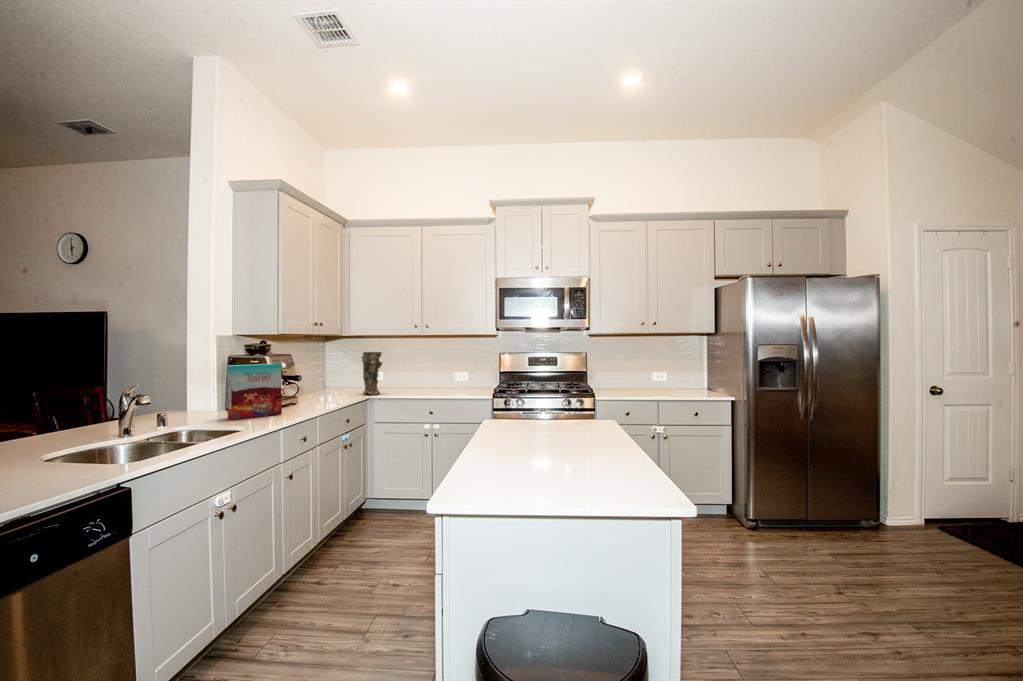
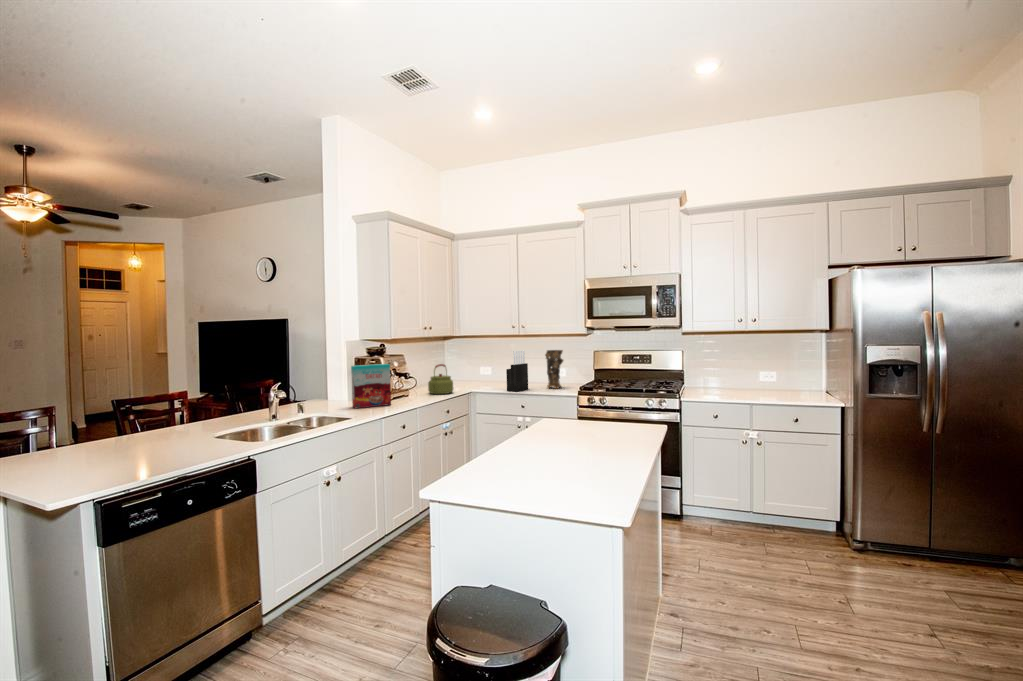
decorative vase: present [362,352,382,395] -> present [545,350,563,389]
knife block: none [413,352,436,395] -> present [506,350,528,392]
kettle: none [322,366,353,401] -> present [428,364,453,394]

